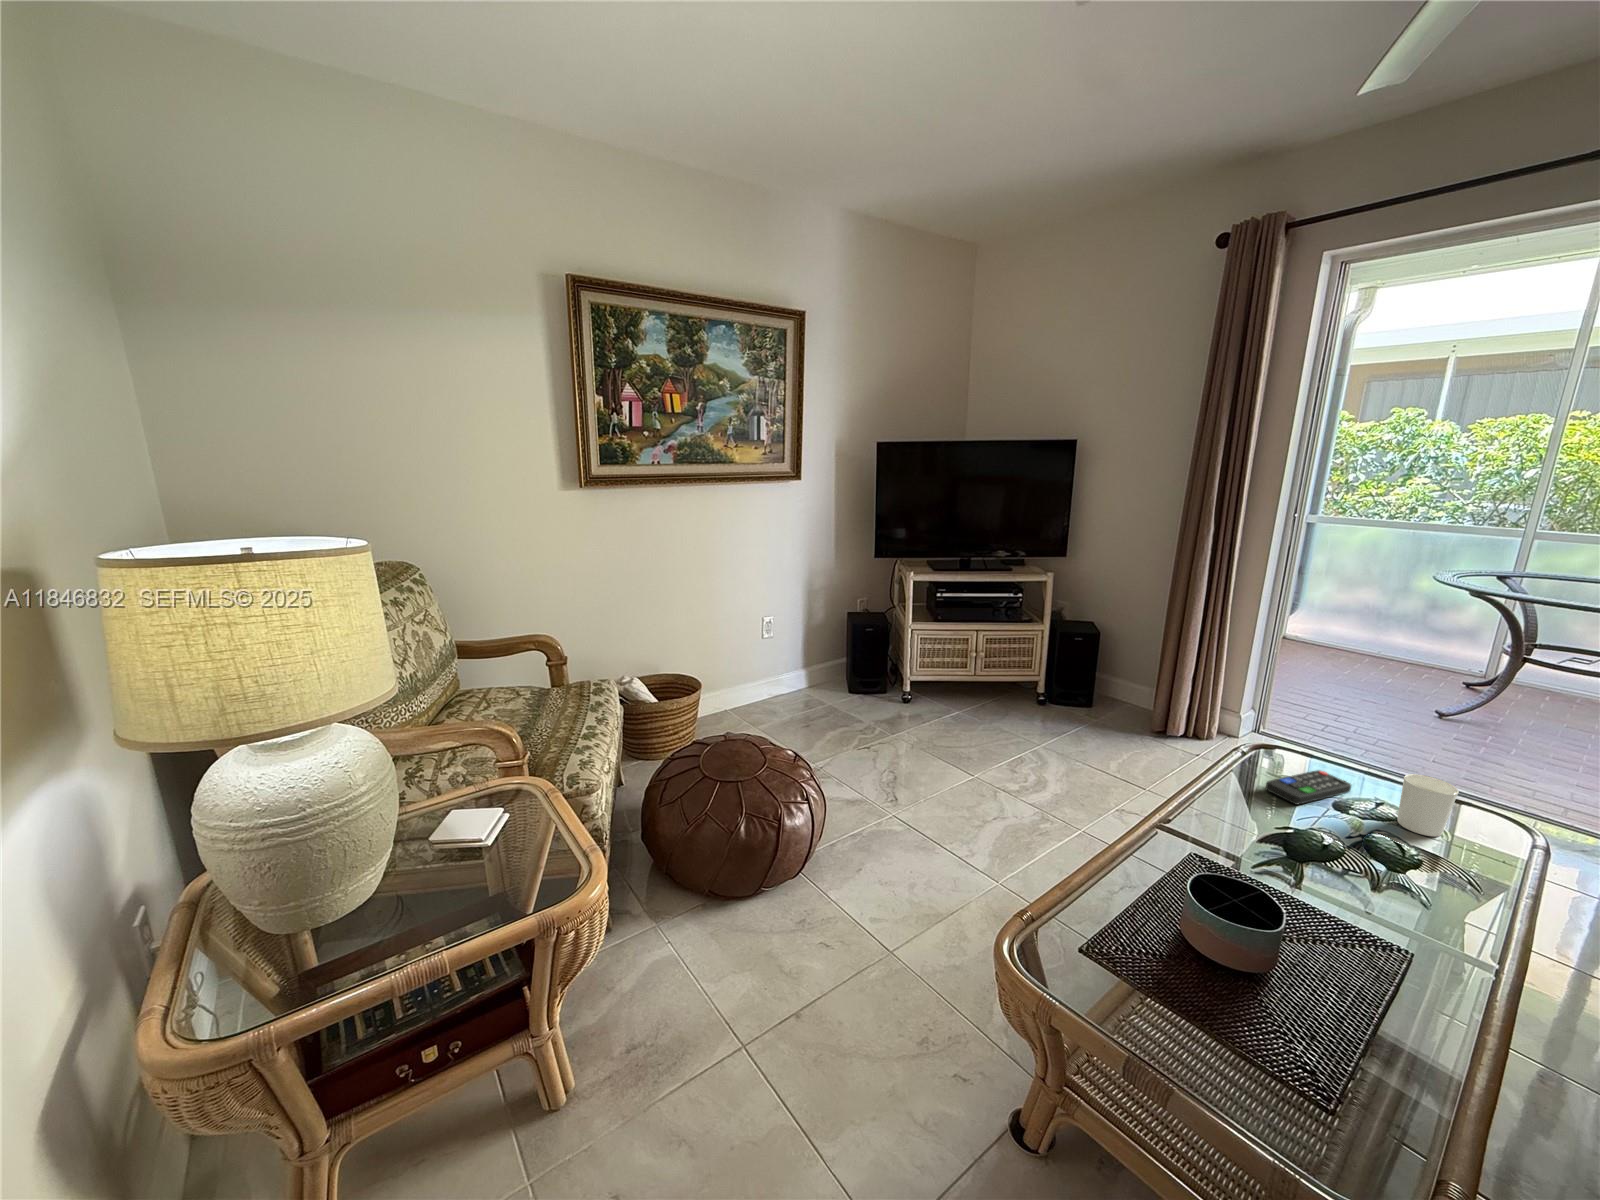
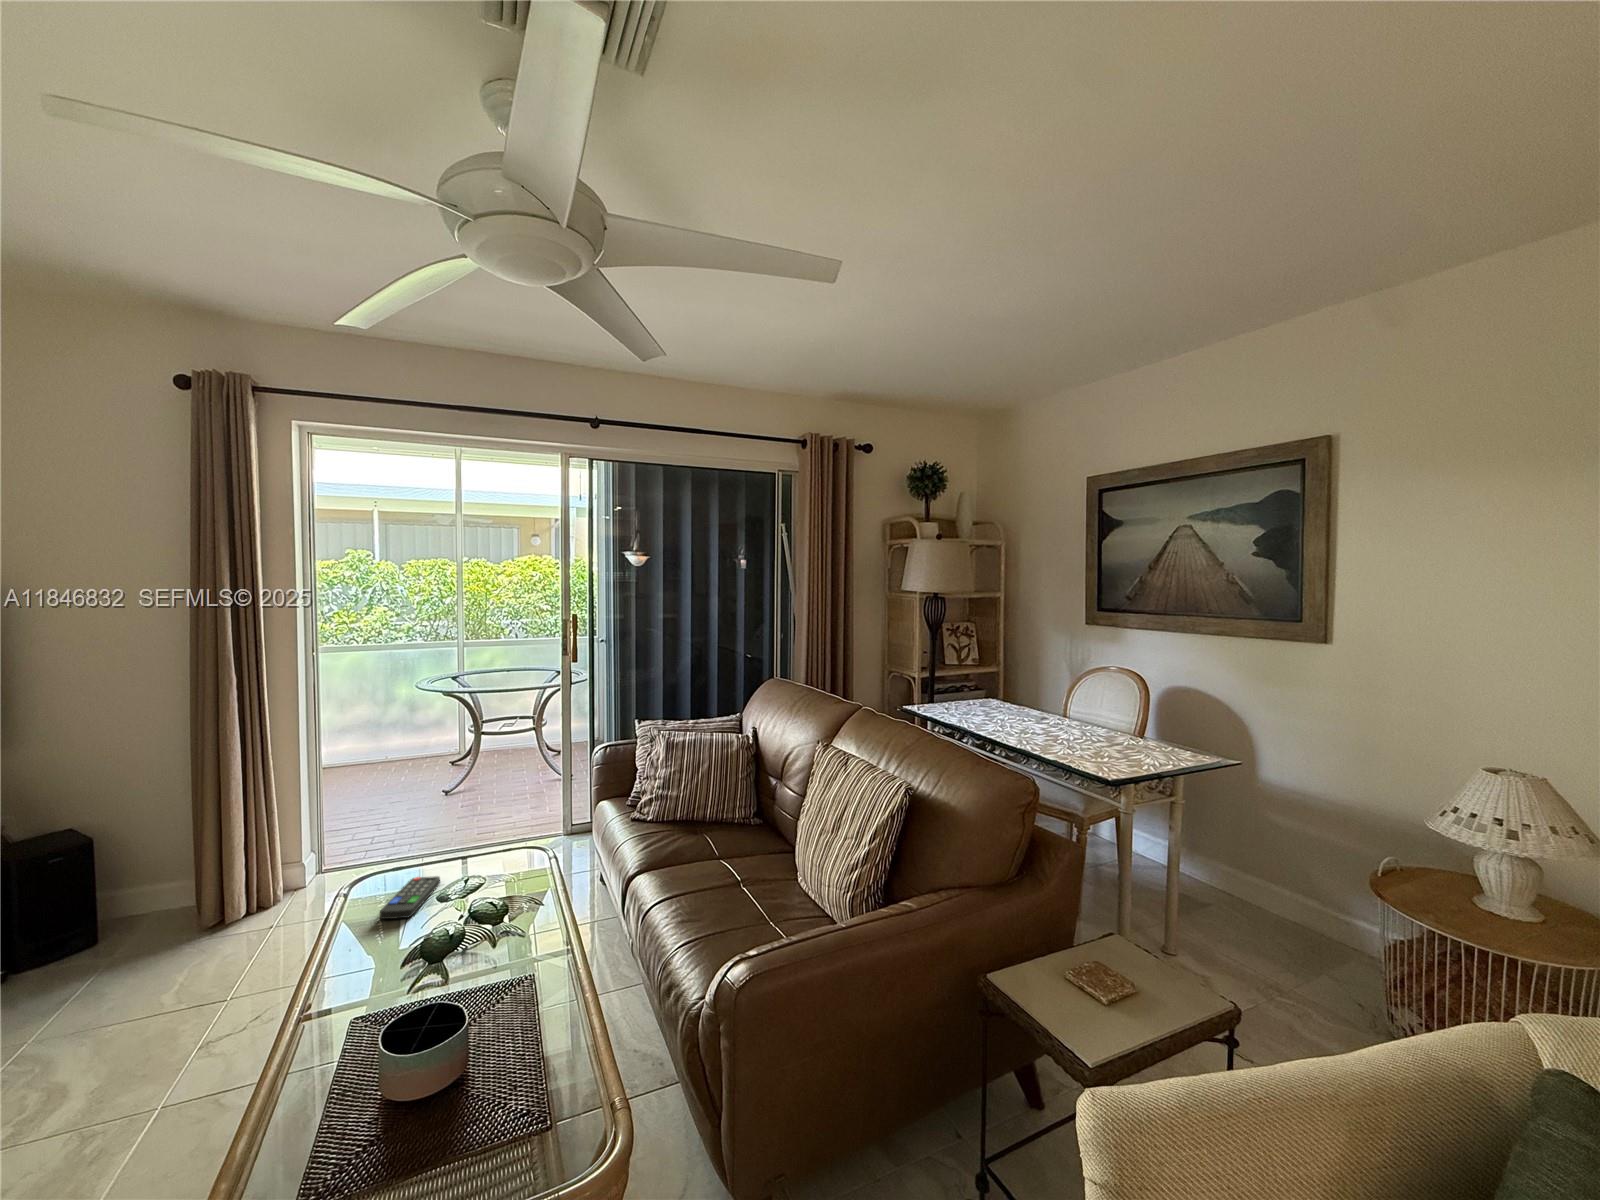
candle holder: present [1397,774,1459,836] -> none [476,841,509,889]

